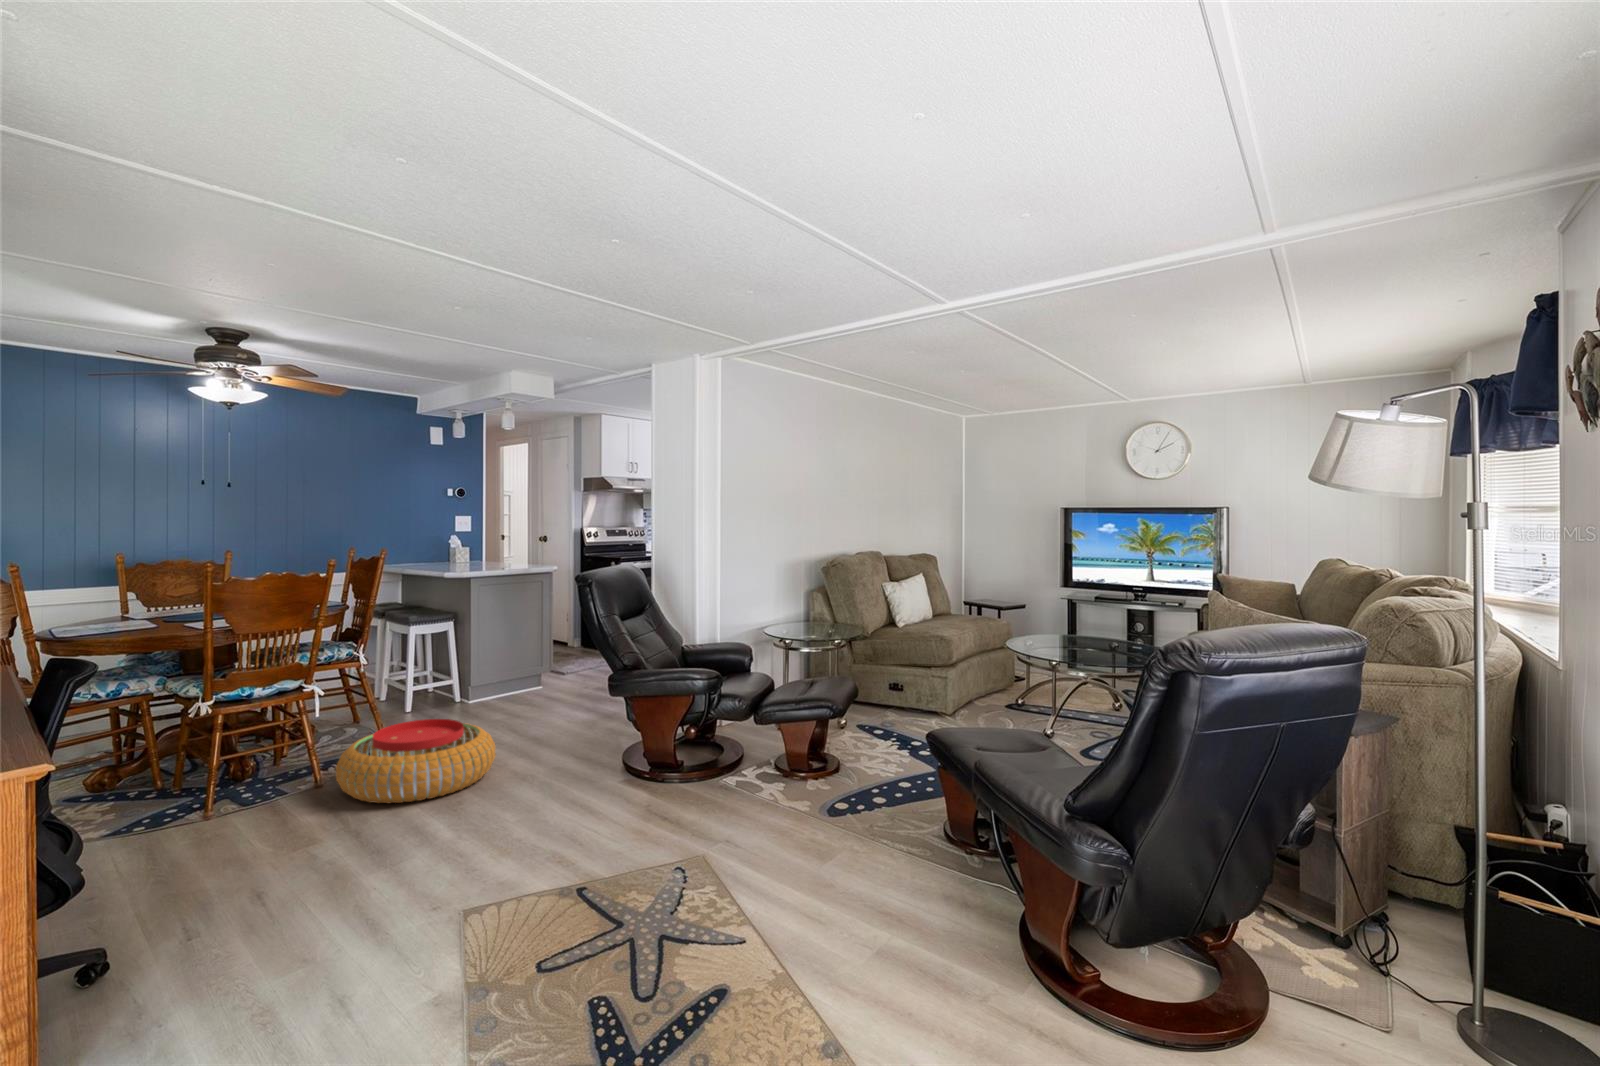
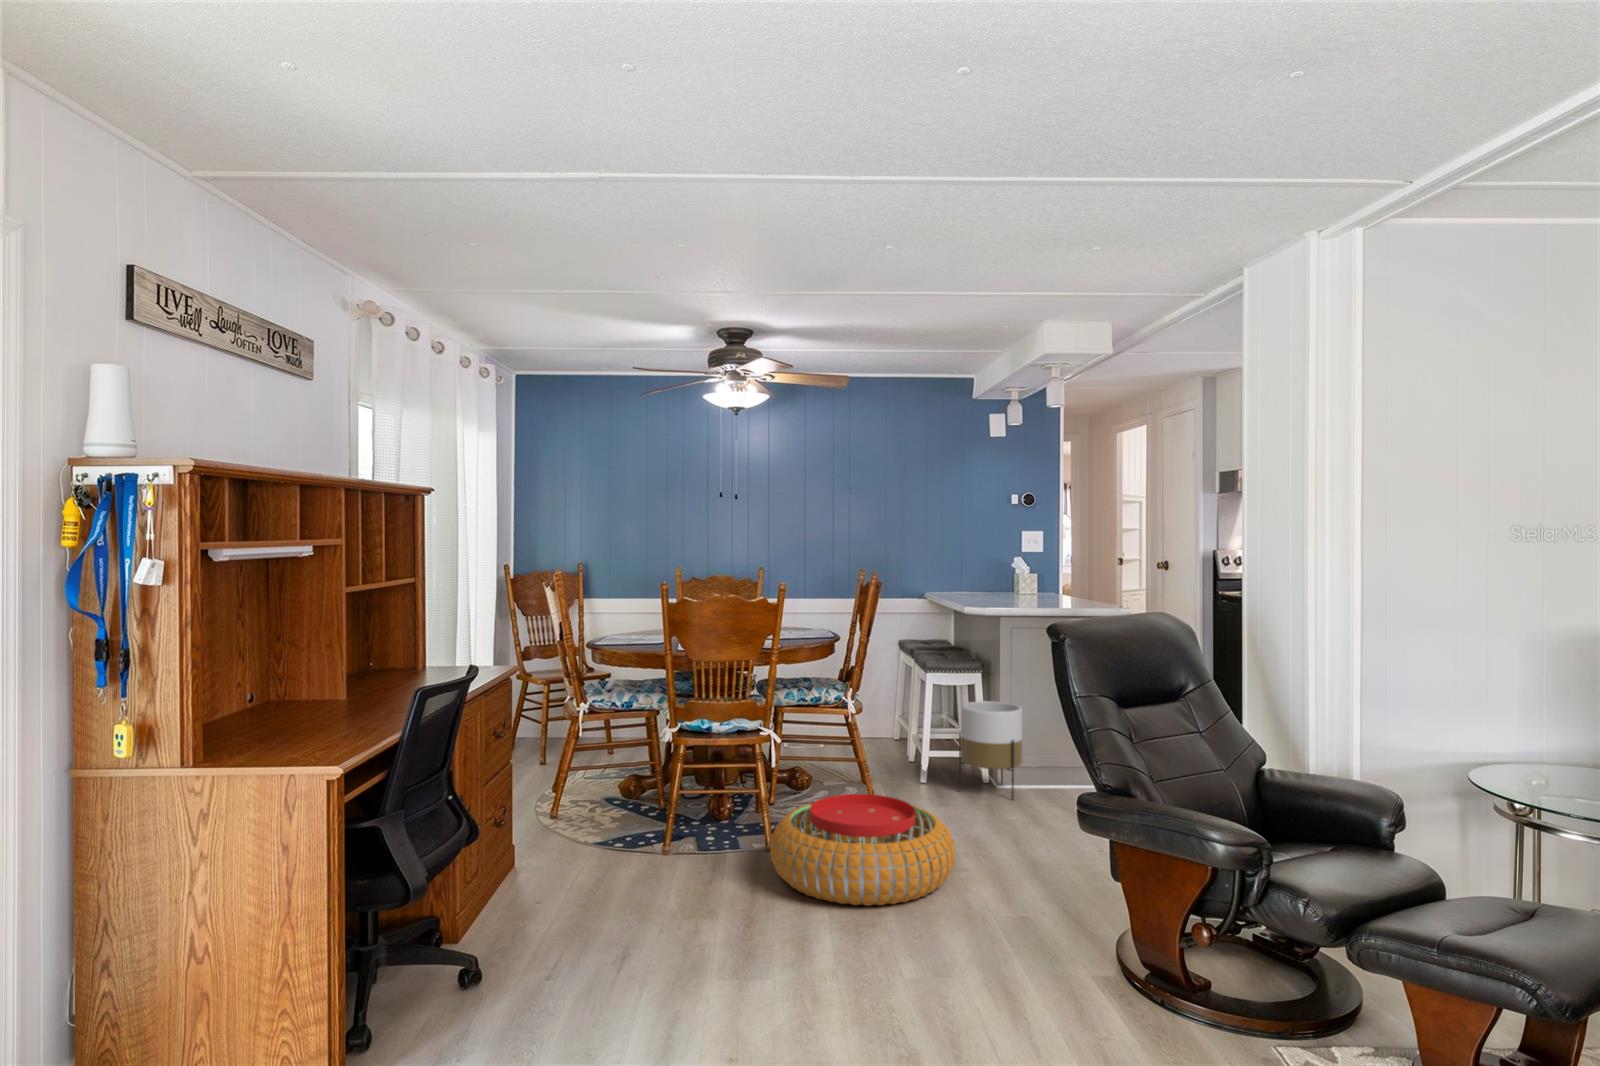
planter: none [446,643,495,714] -> present [959,701,1022,799]

